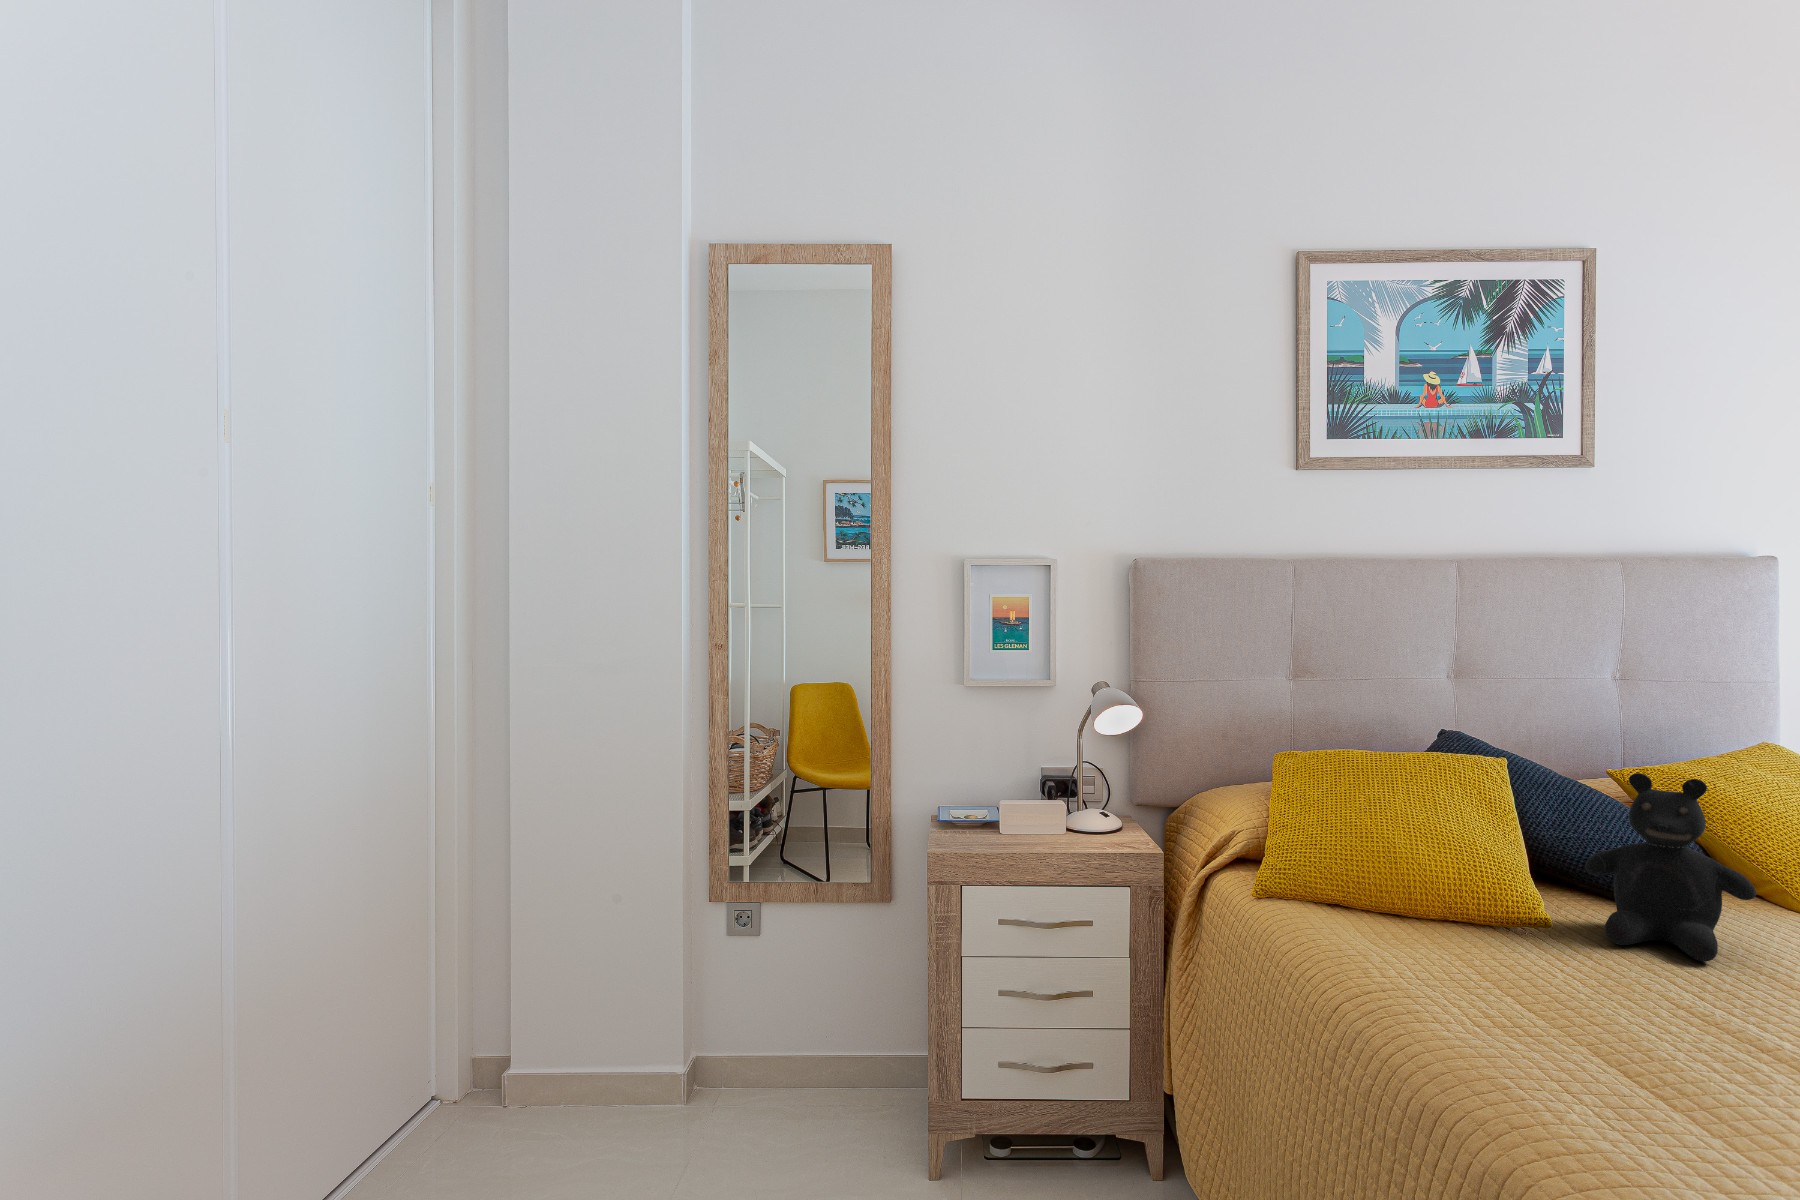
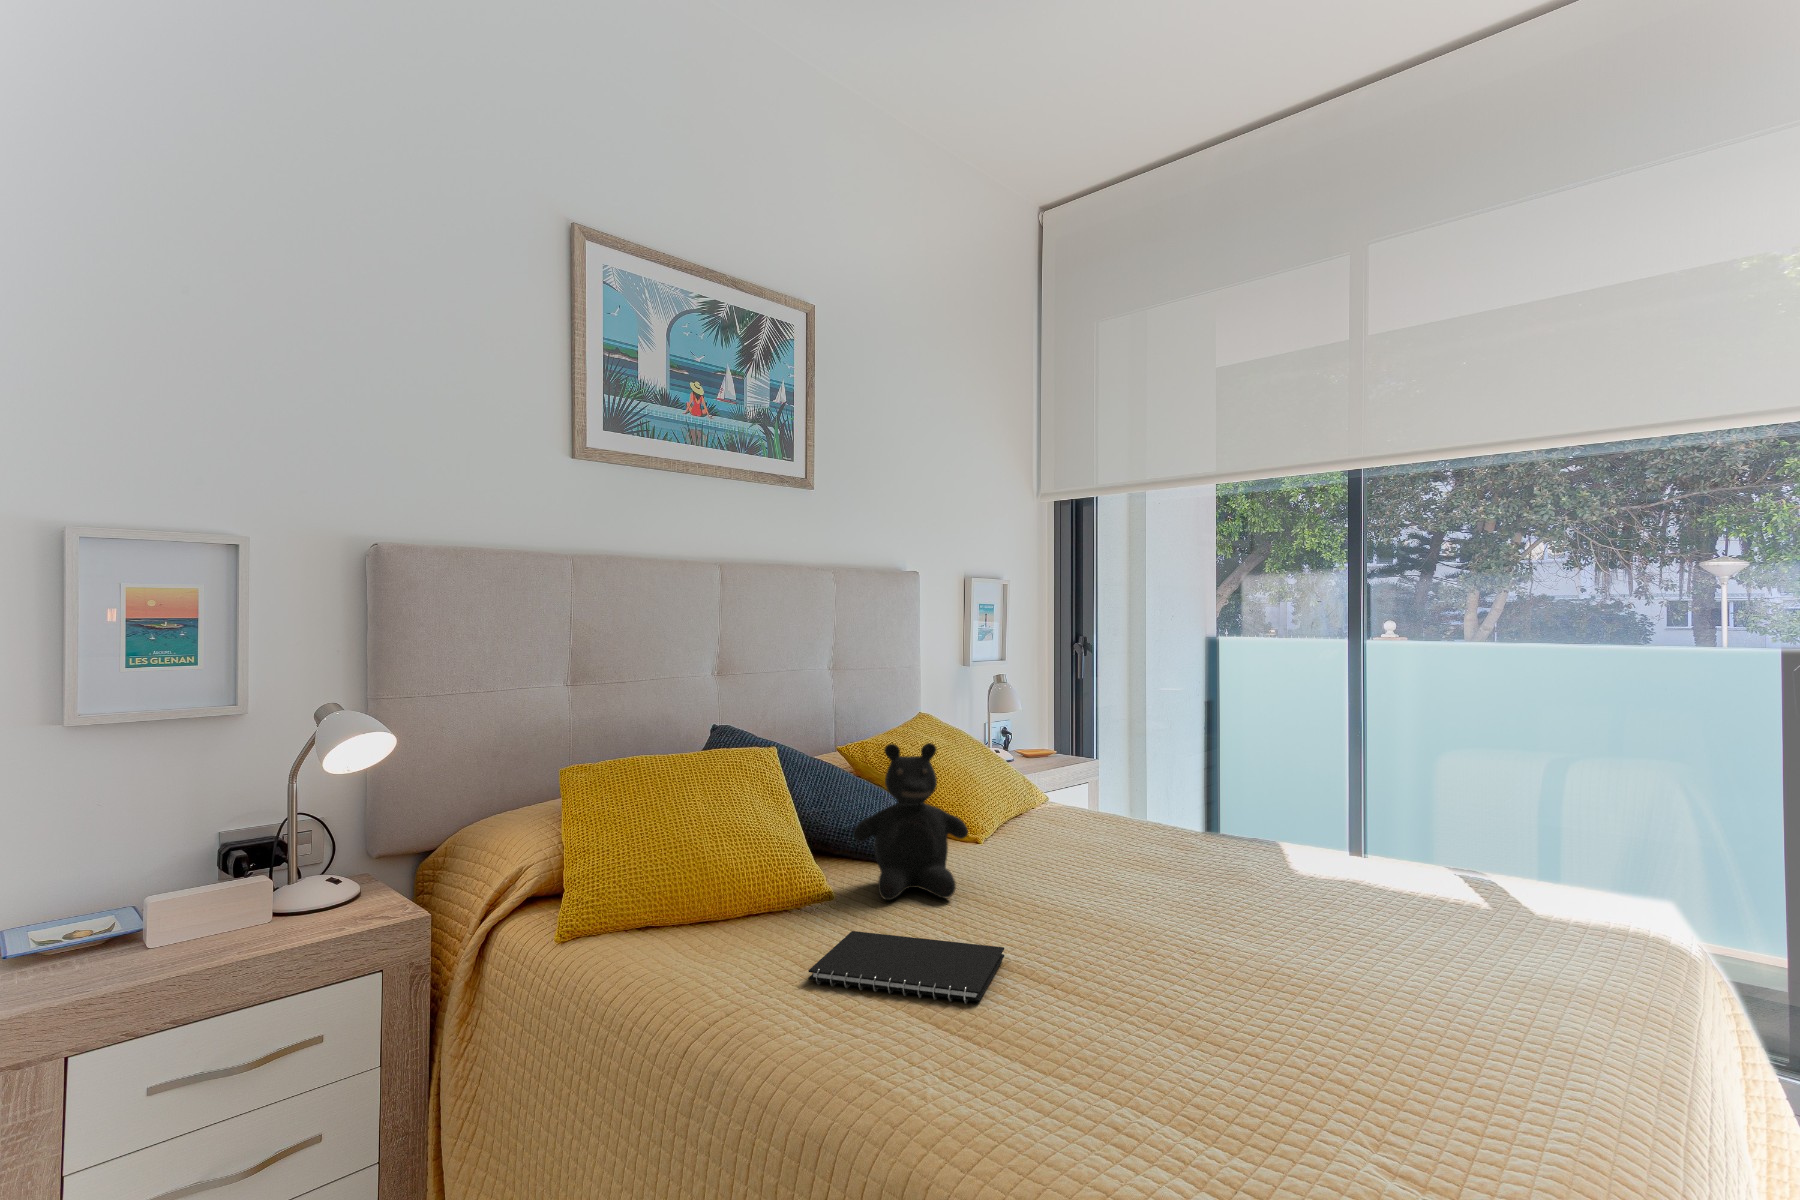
notebook: none [1467,957,1729,1056] -> present [808,931,1004,1004]

